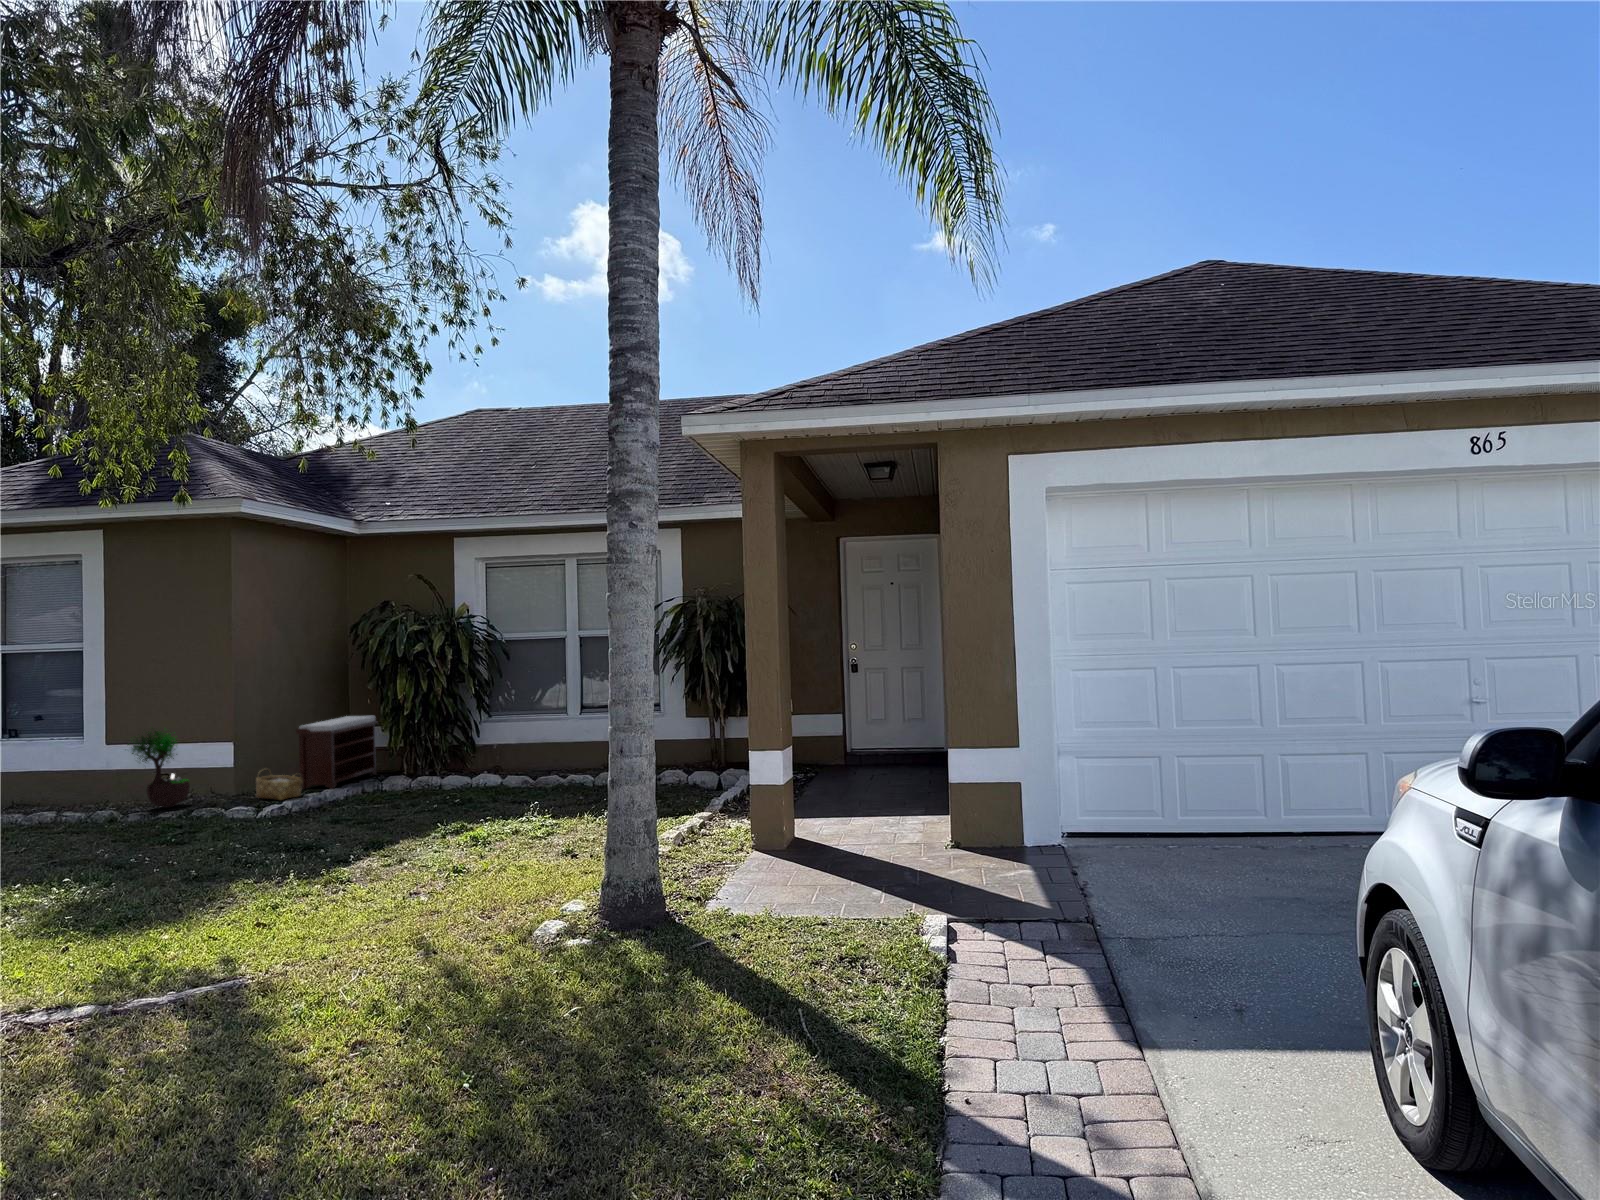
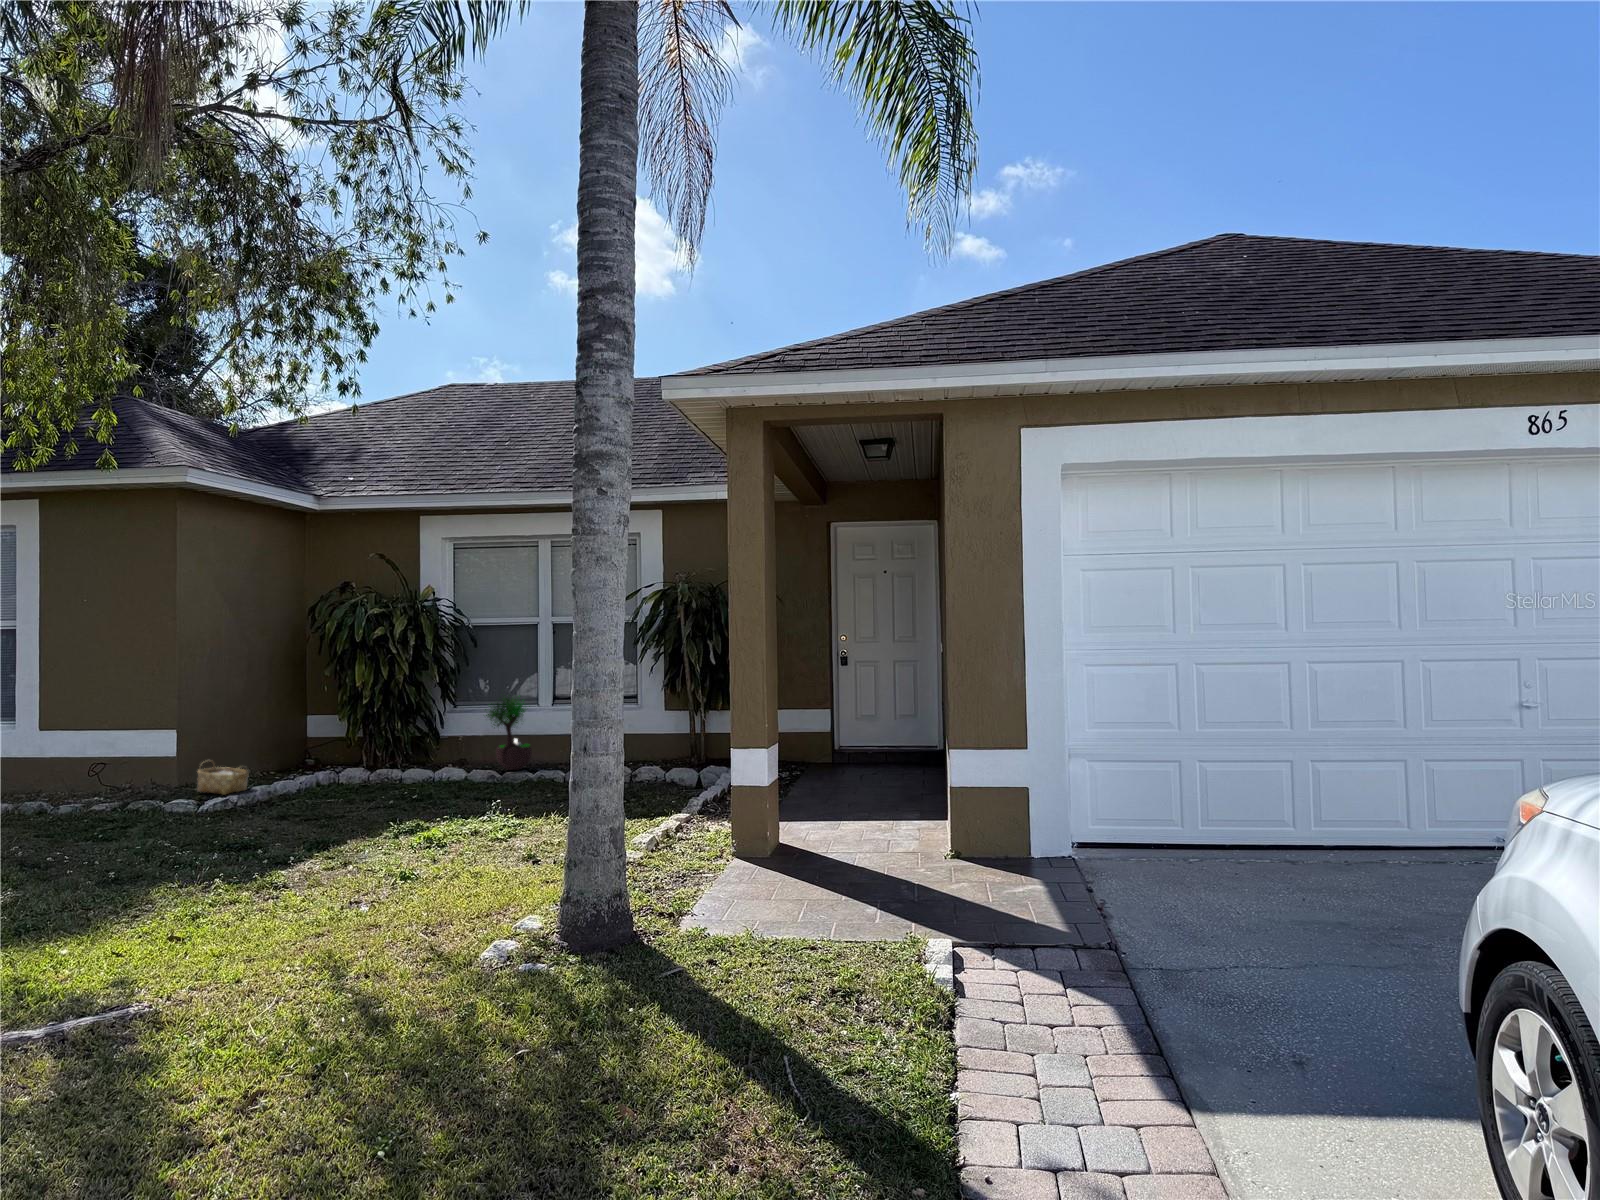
bench: present [296,716,377,789] -> none [243,704,334,783]
potted tree: present [128,731,190,808] -> present [485,695,532,770]

